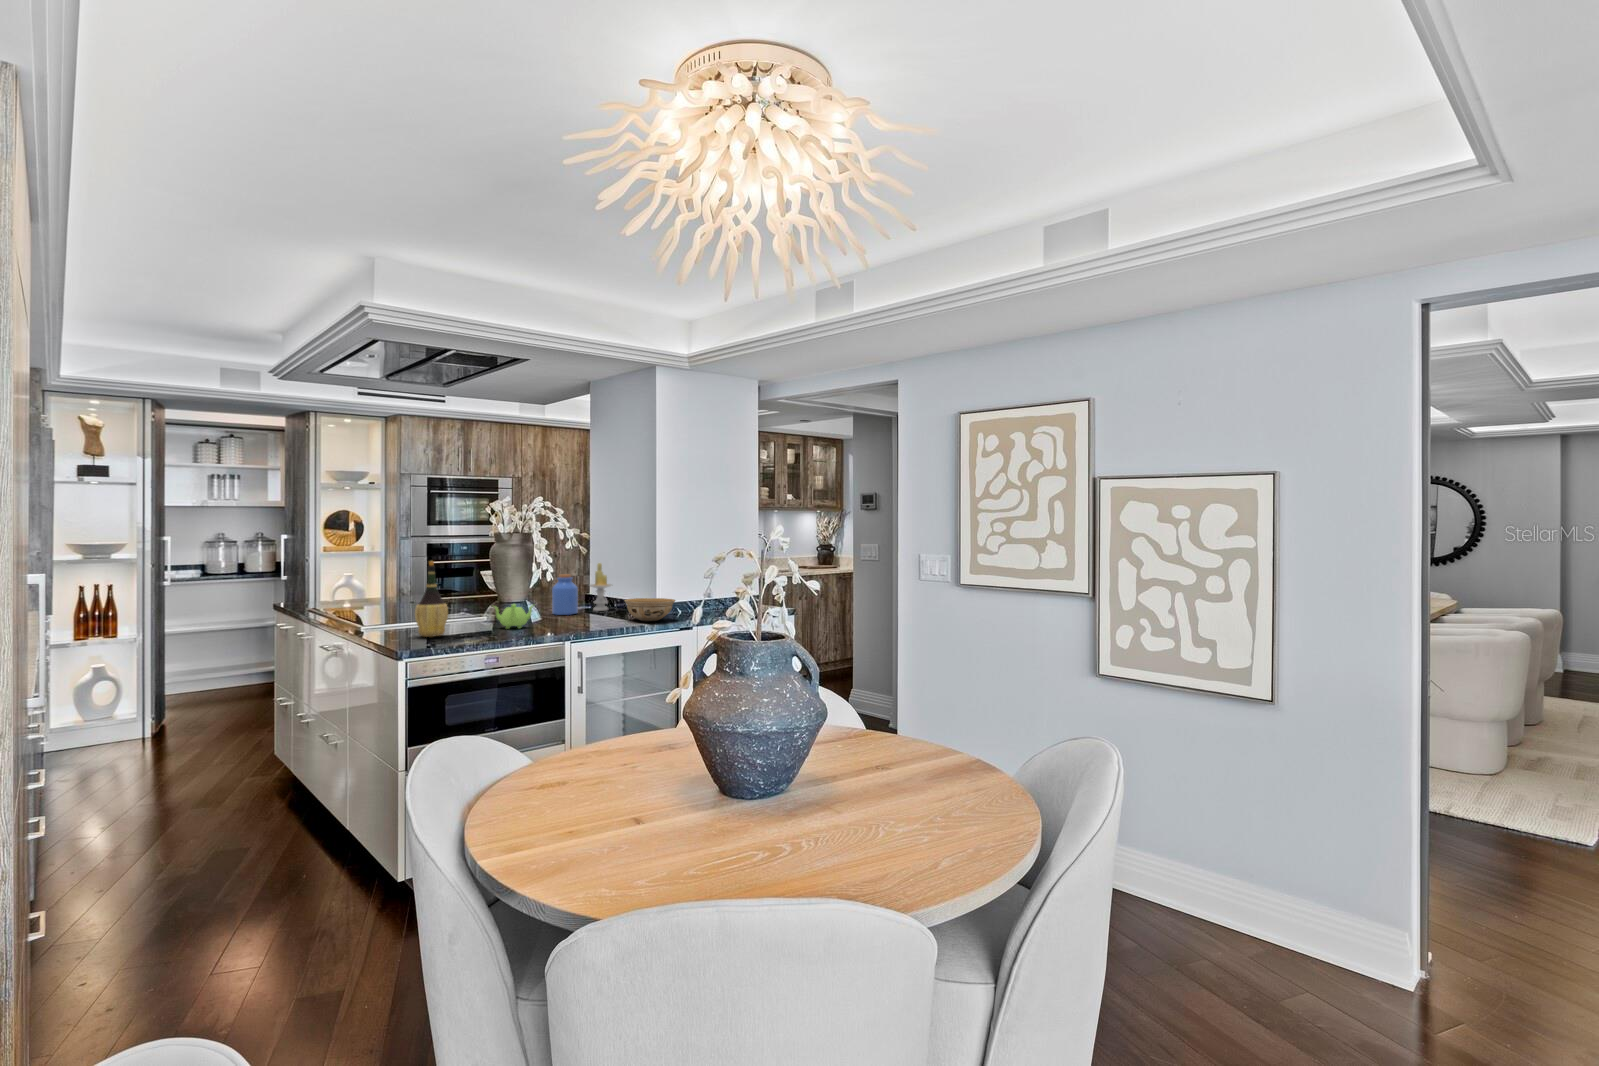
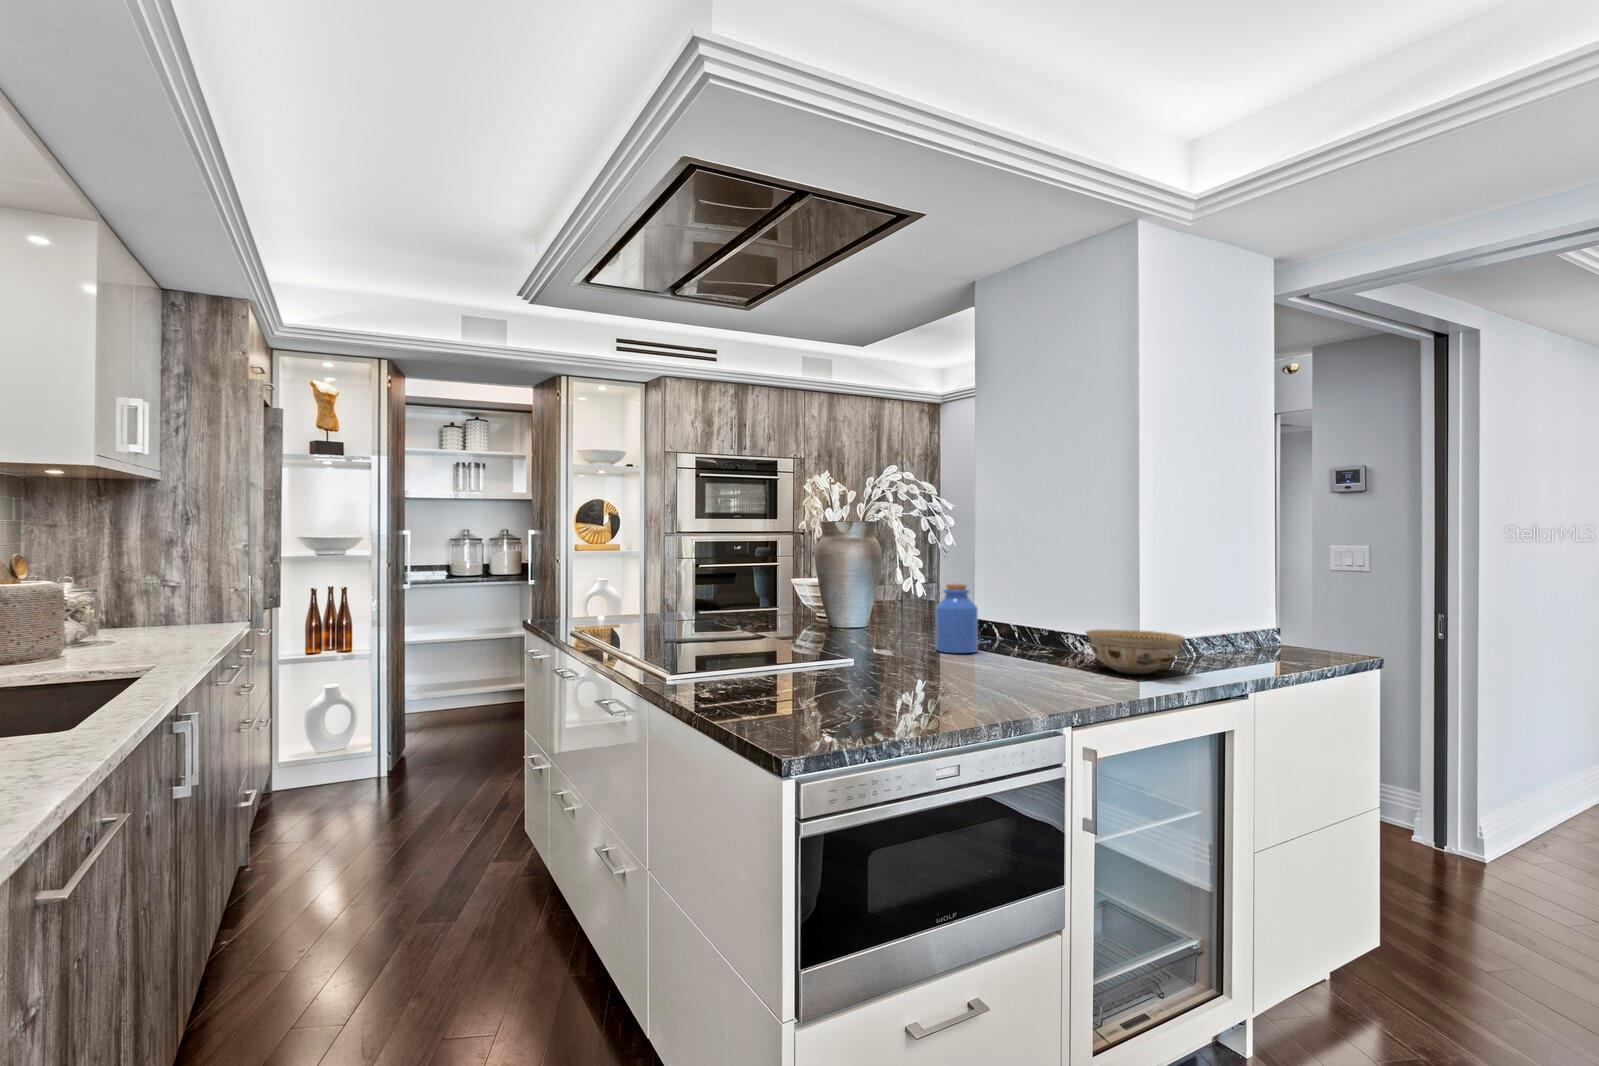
wine bottle: present [415,561,448,637] -> none [764,555,823,702]
candle: present [590,563,612,611] -> none [982,566,1022,646]
teapot: present [494,604,533,629] -> none [879,636,953,685]

